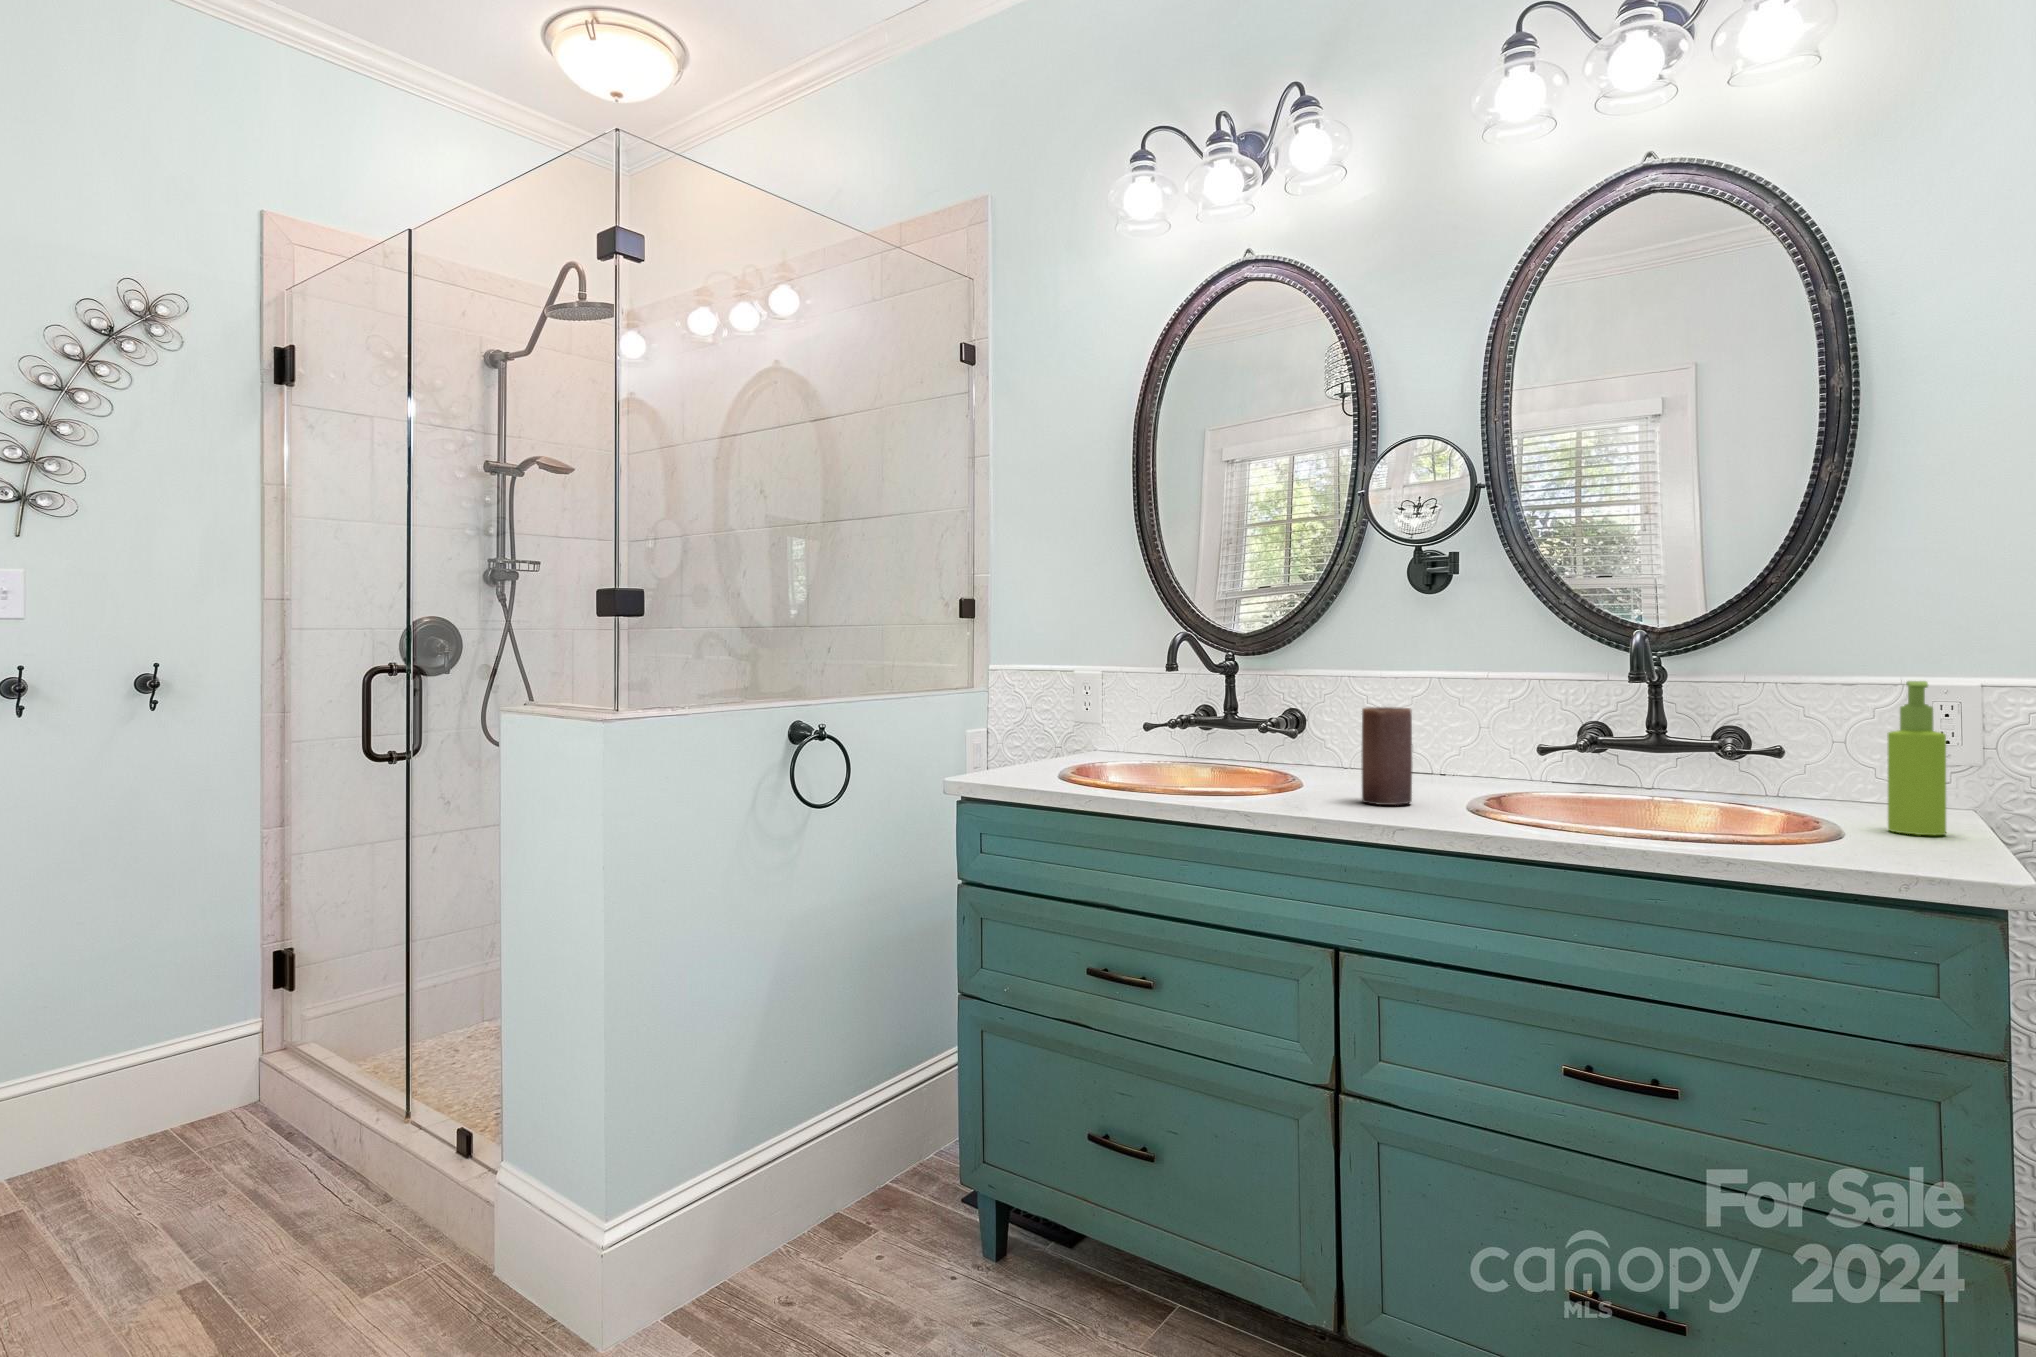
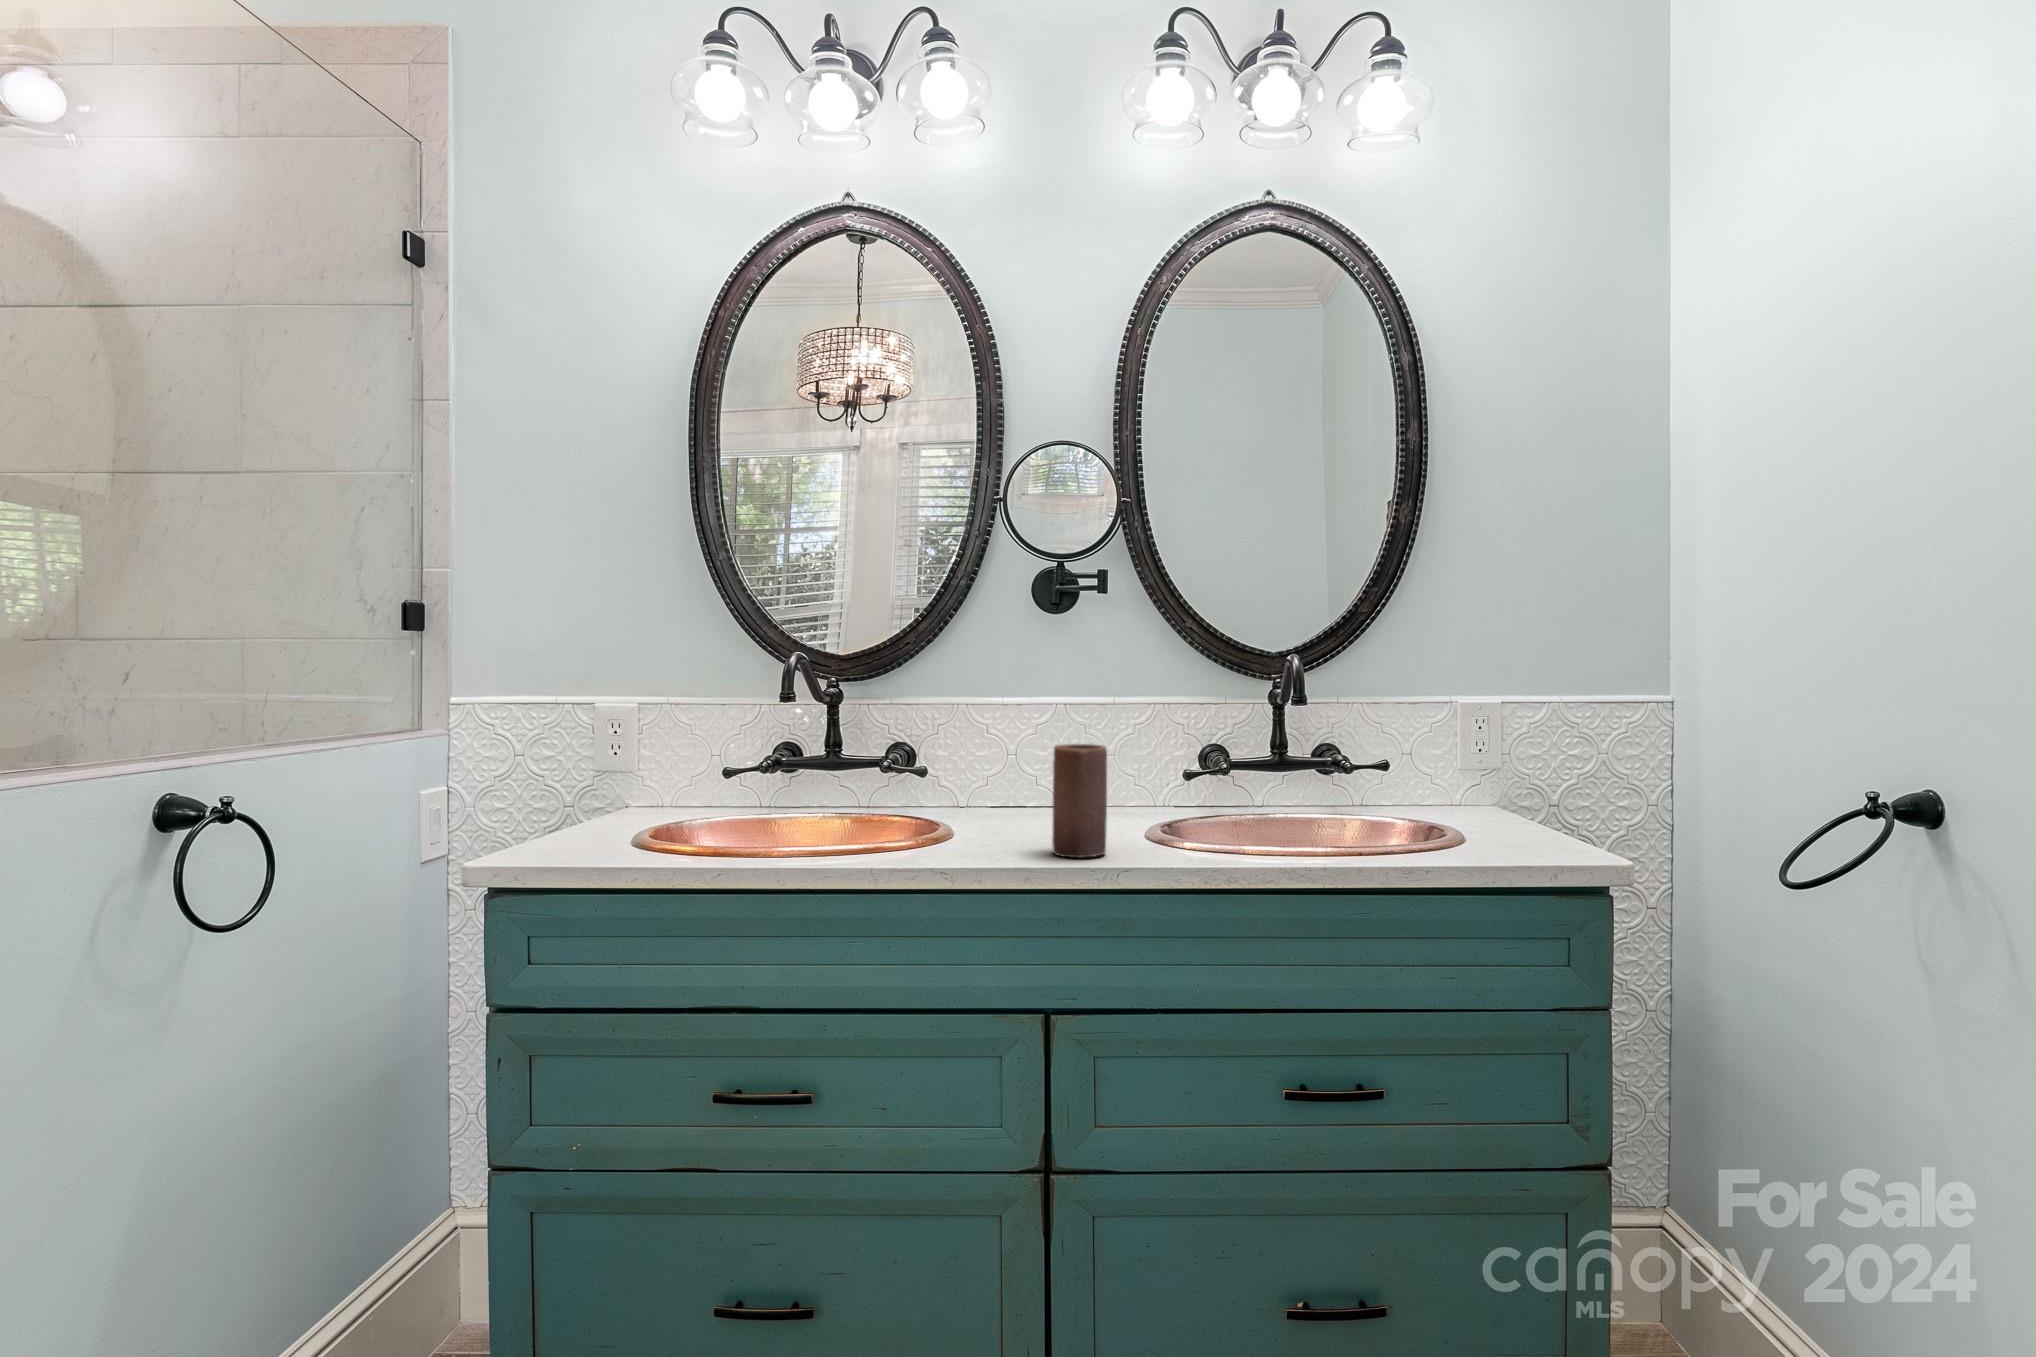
soap dispenser: present [1888,681,1946,835] -> none [1491,711,1534,848]

